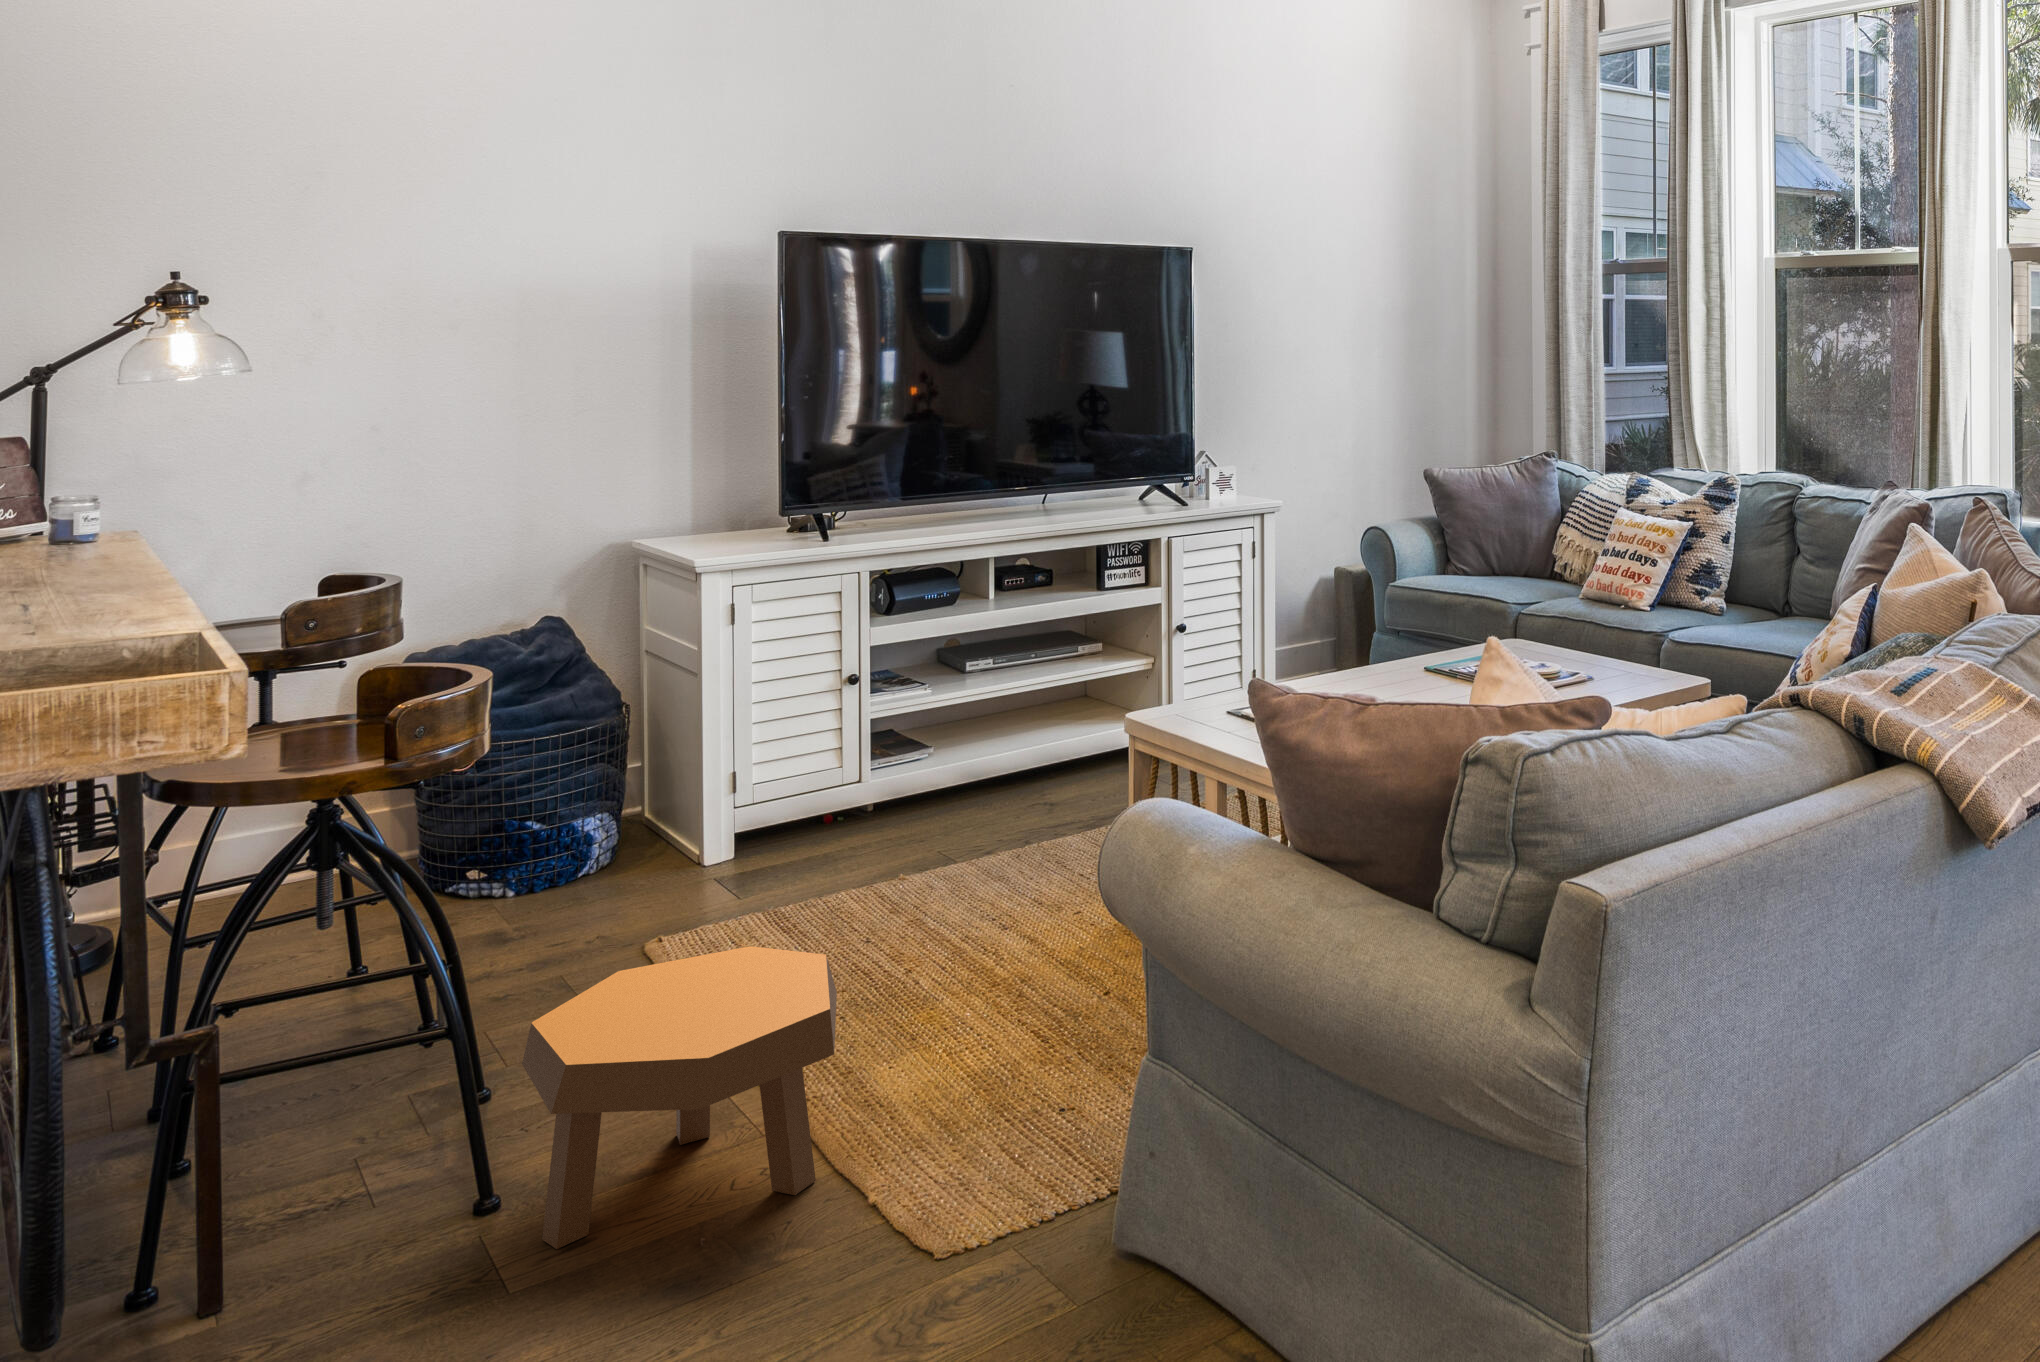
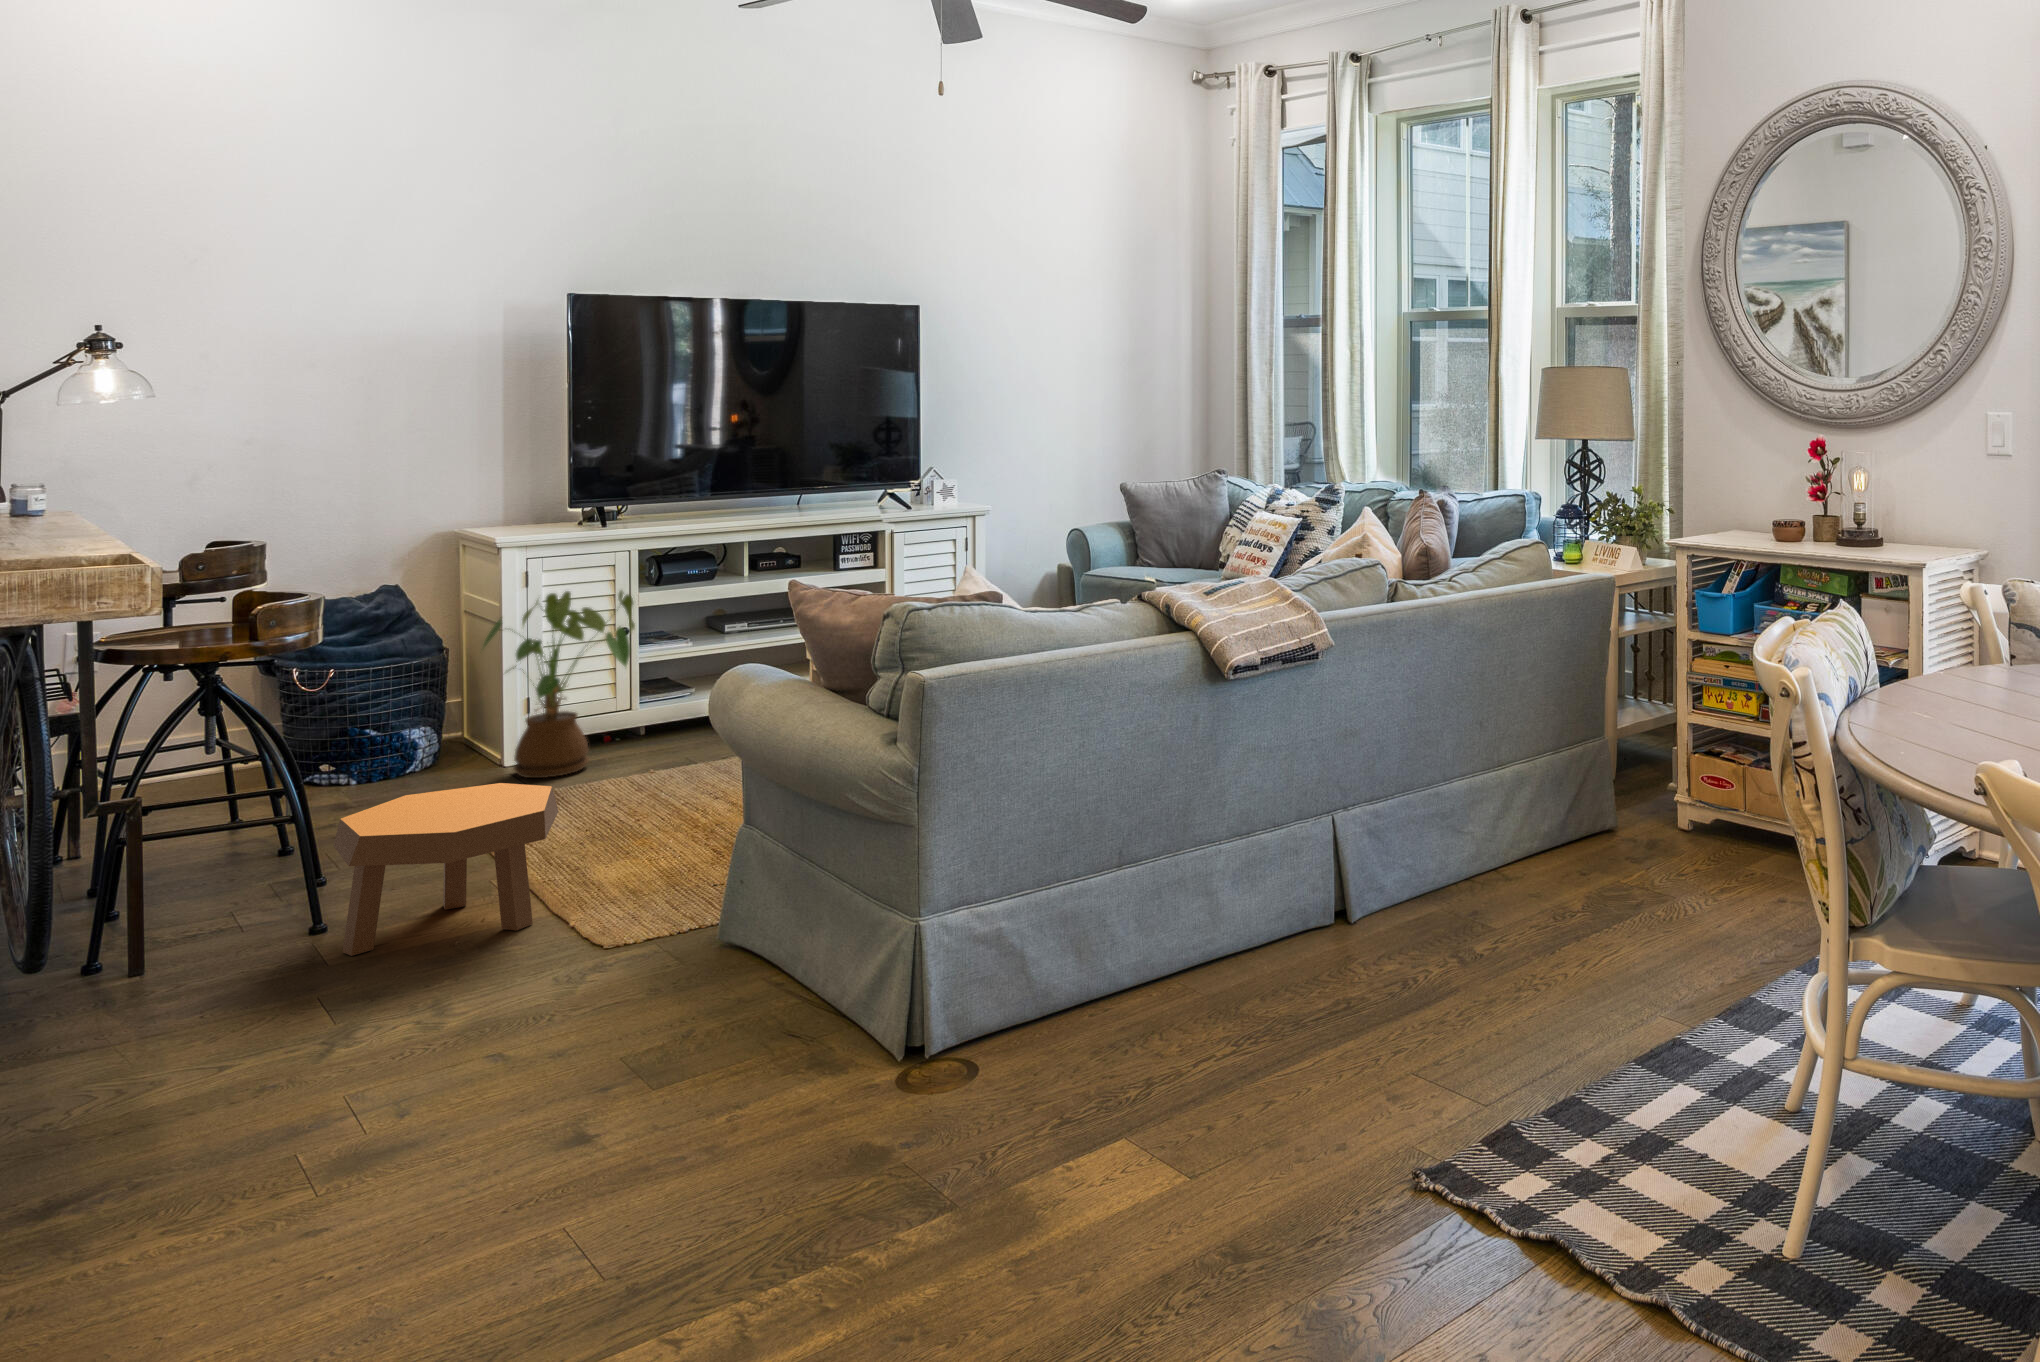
house plant: none [680,627,875,884] -> present [483,591,635,778]

